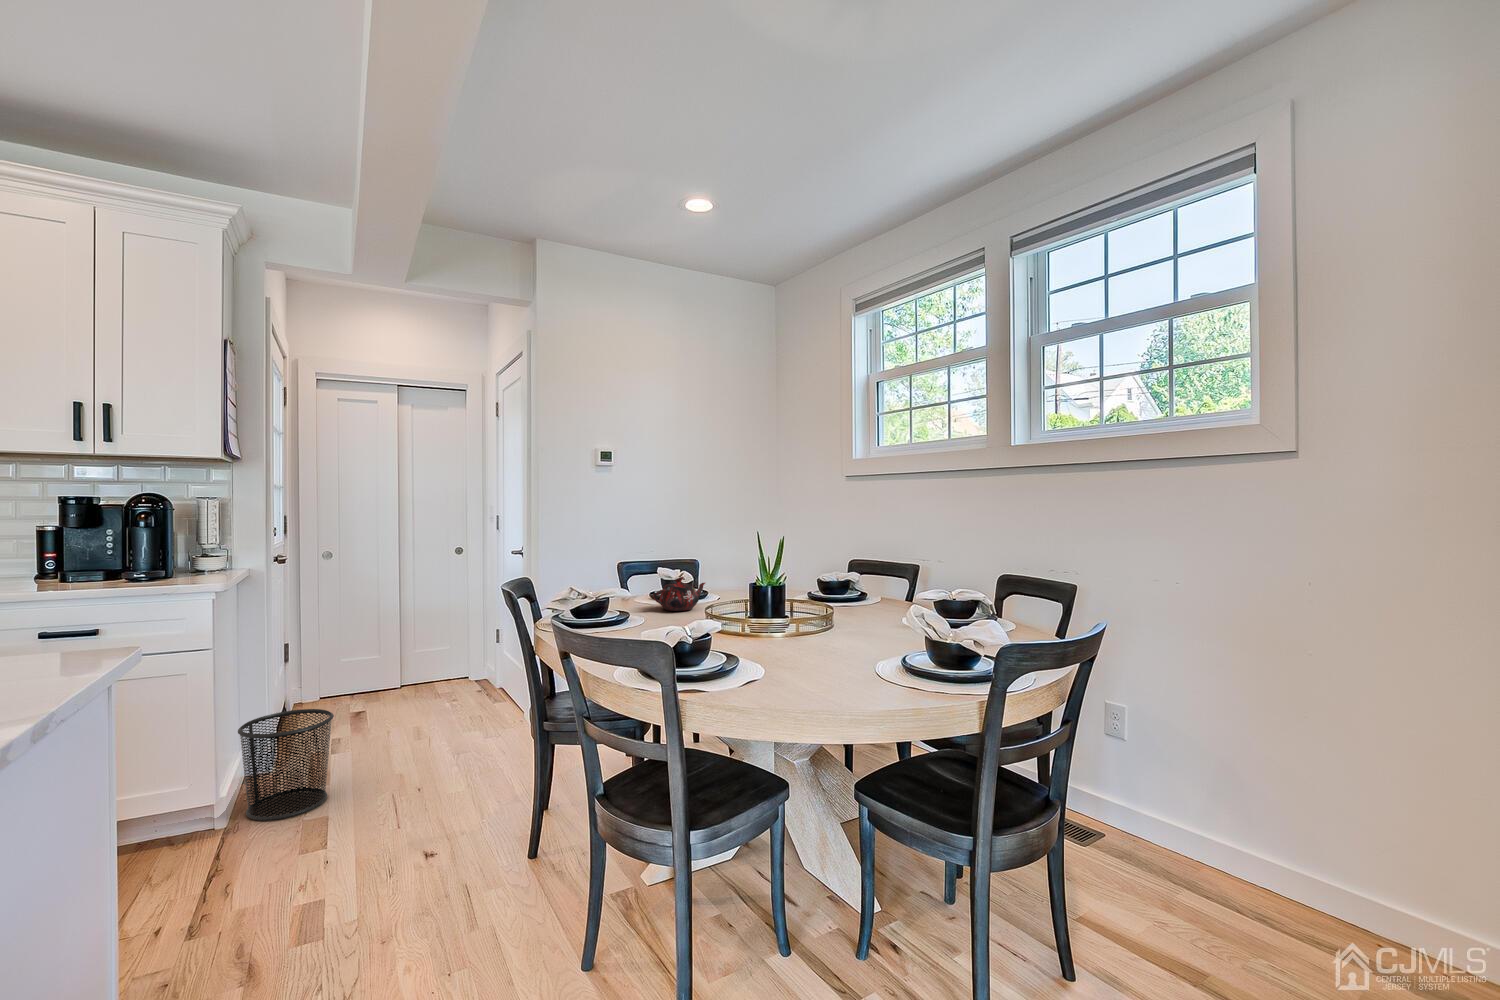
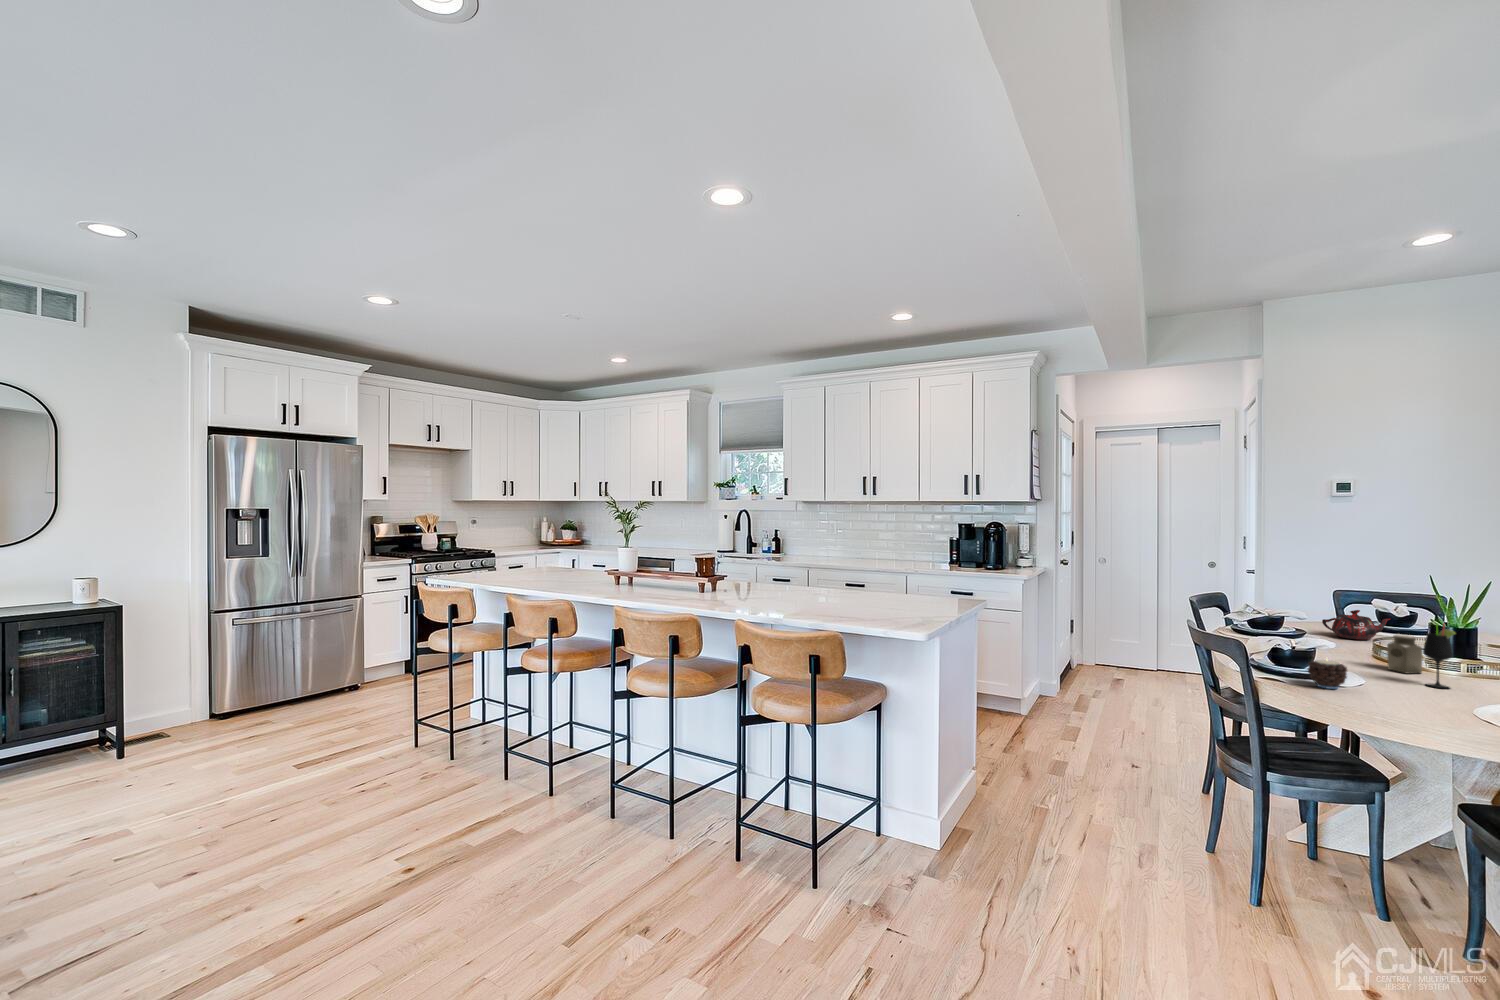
wine glass: none [811,578,841,654] -> present [1423,623,1455,688]
salt shaker: none [760,597,788,643] -> present [1387,634,1422,673]
candle: none [746,642,791,688] -> present [1307,660,1347,689]
trash can: present [238,709,334,821] -> none [1035,659,1089,723]

